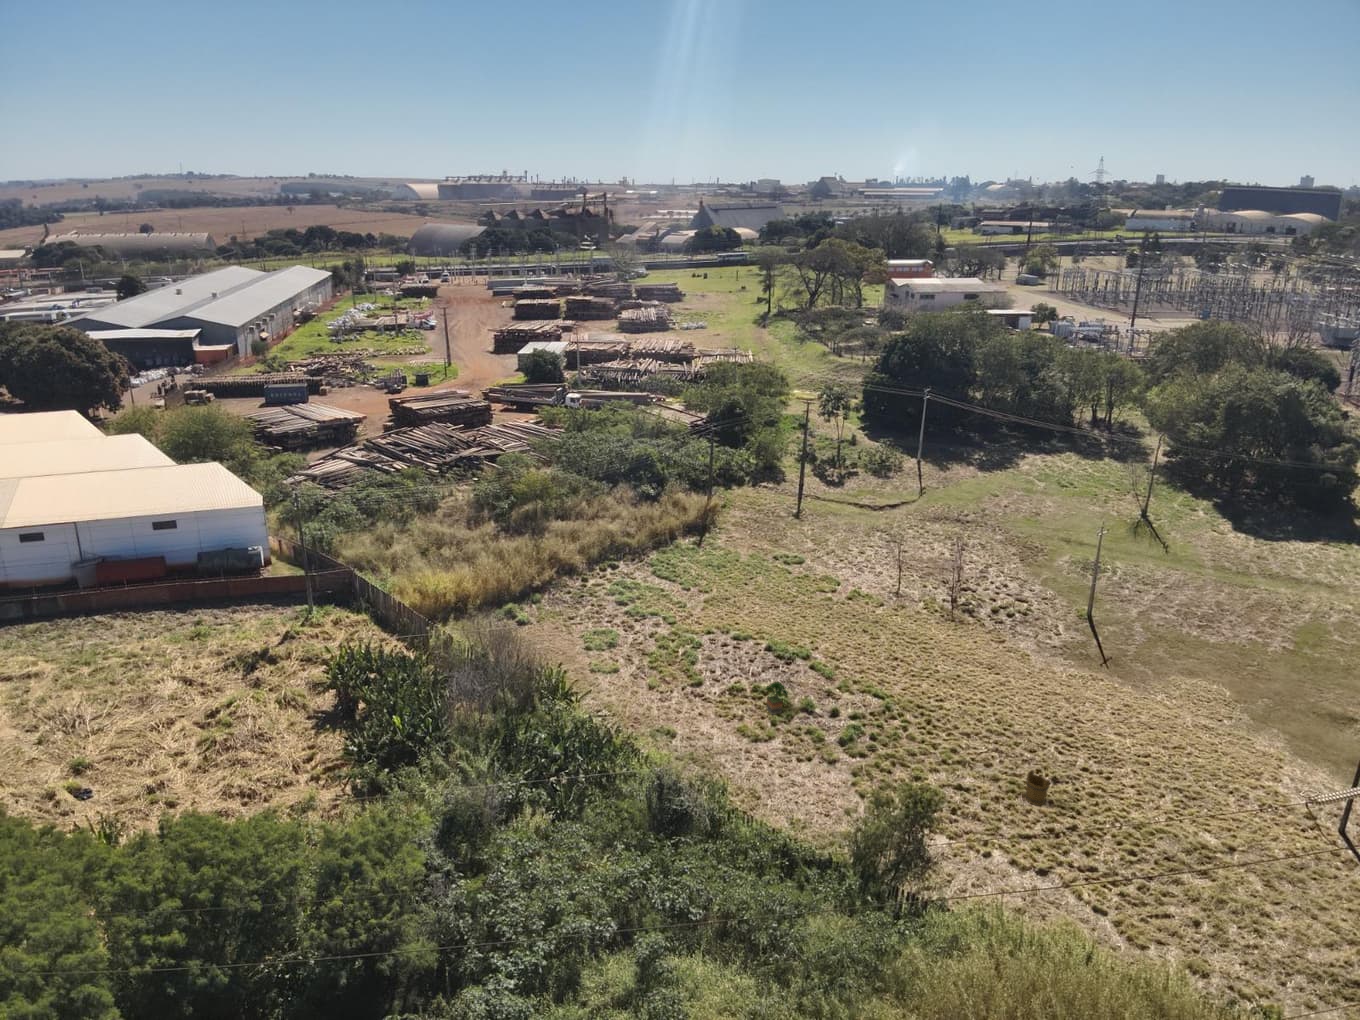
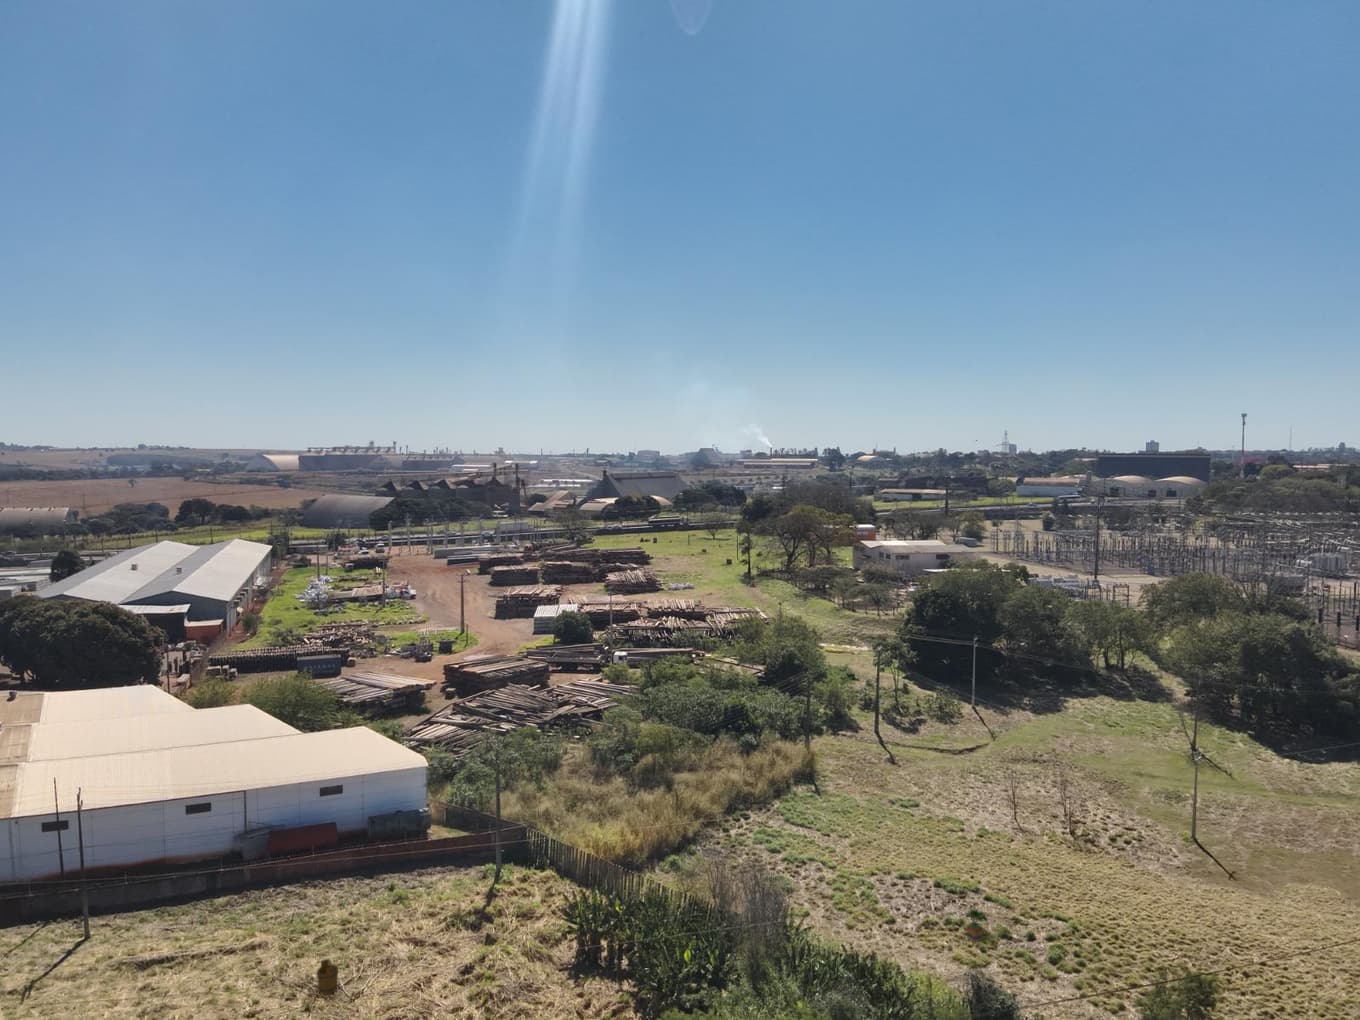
bucket: present [1026,770,1050,806] -> present [317,959,339,995]

